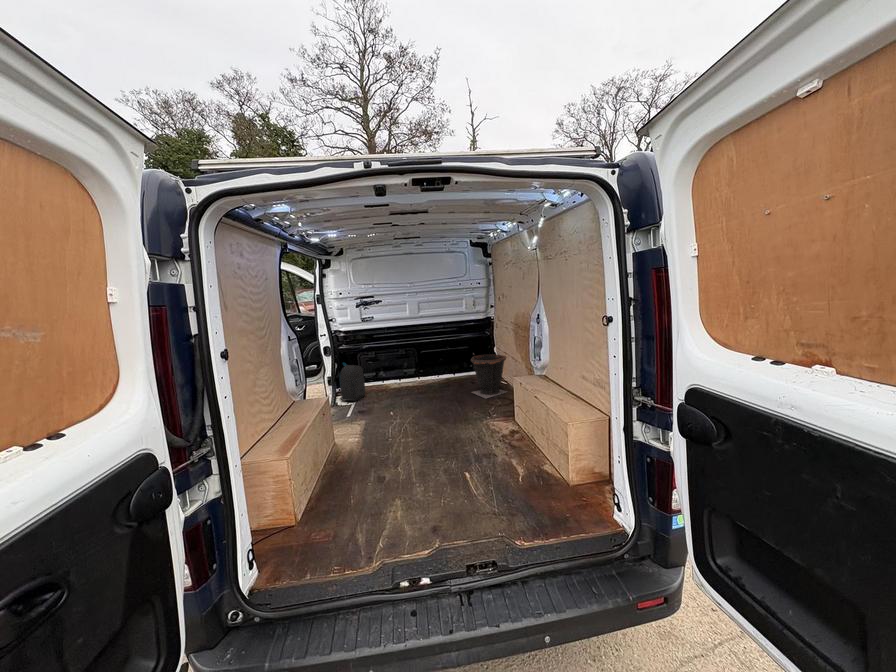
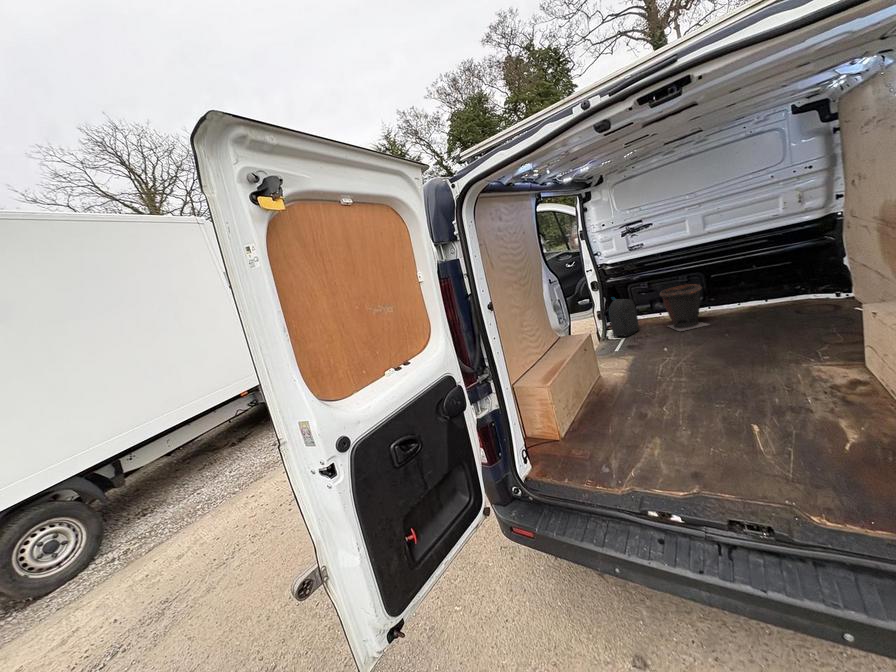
bucket: present [471,355,507,399] -> present [660,284,709,331]

